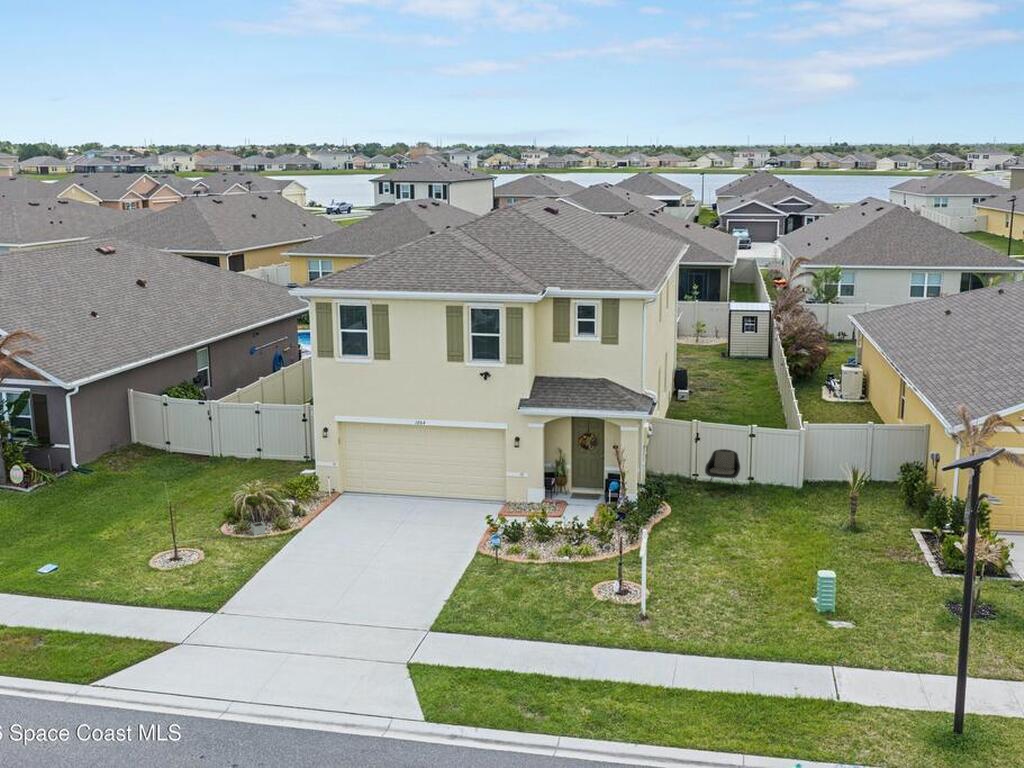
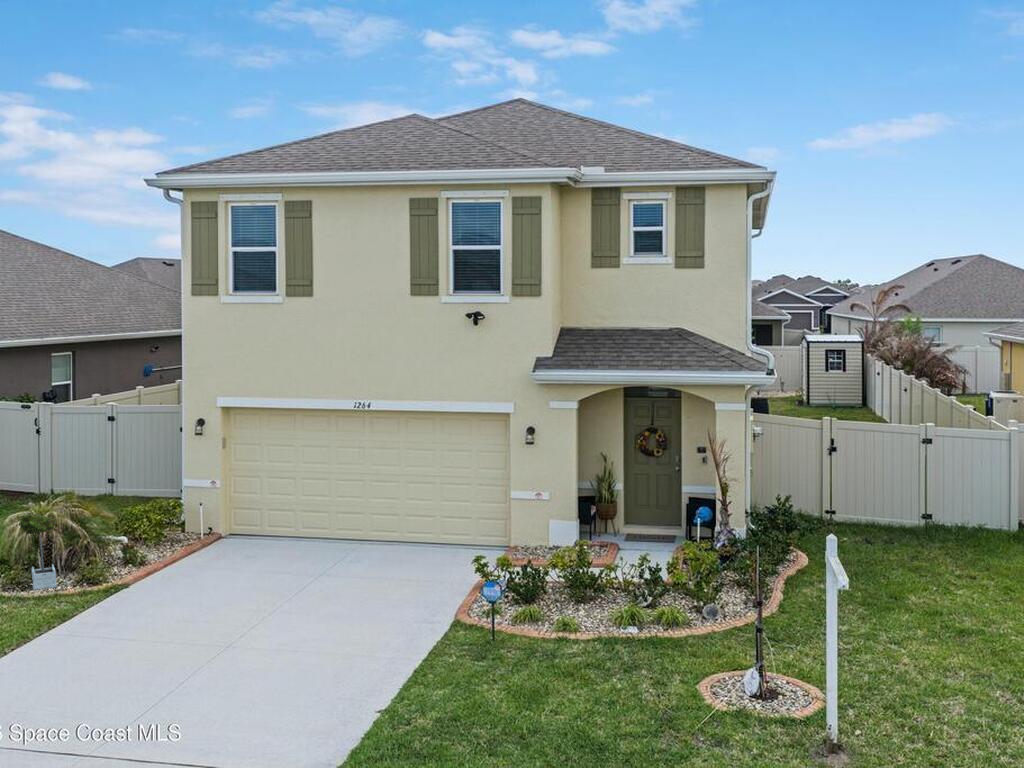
lounge chair: present [705,449,740,493] -> none [853,463,915,535]

